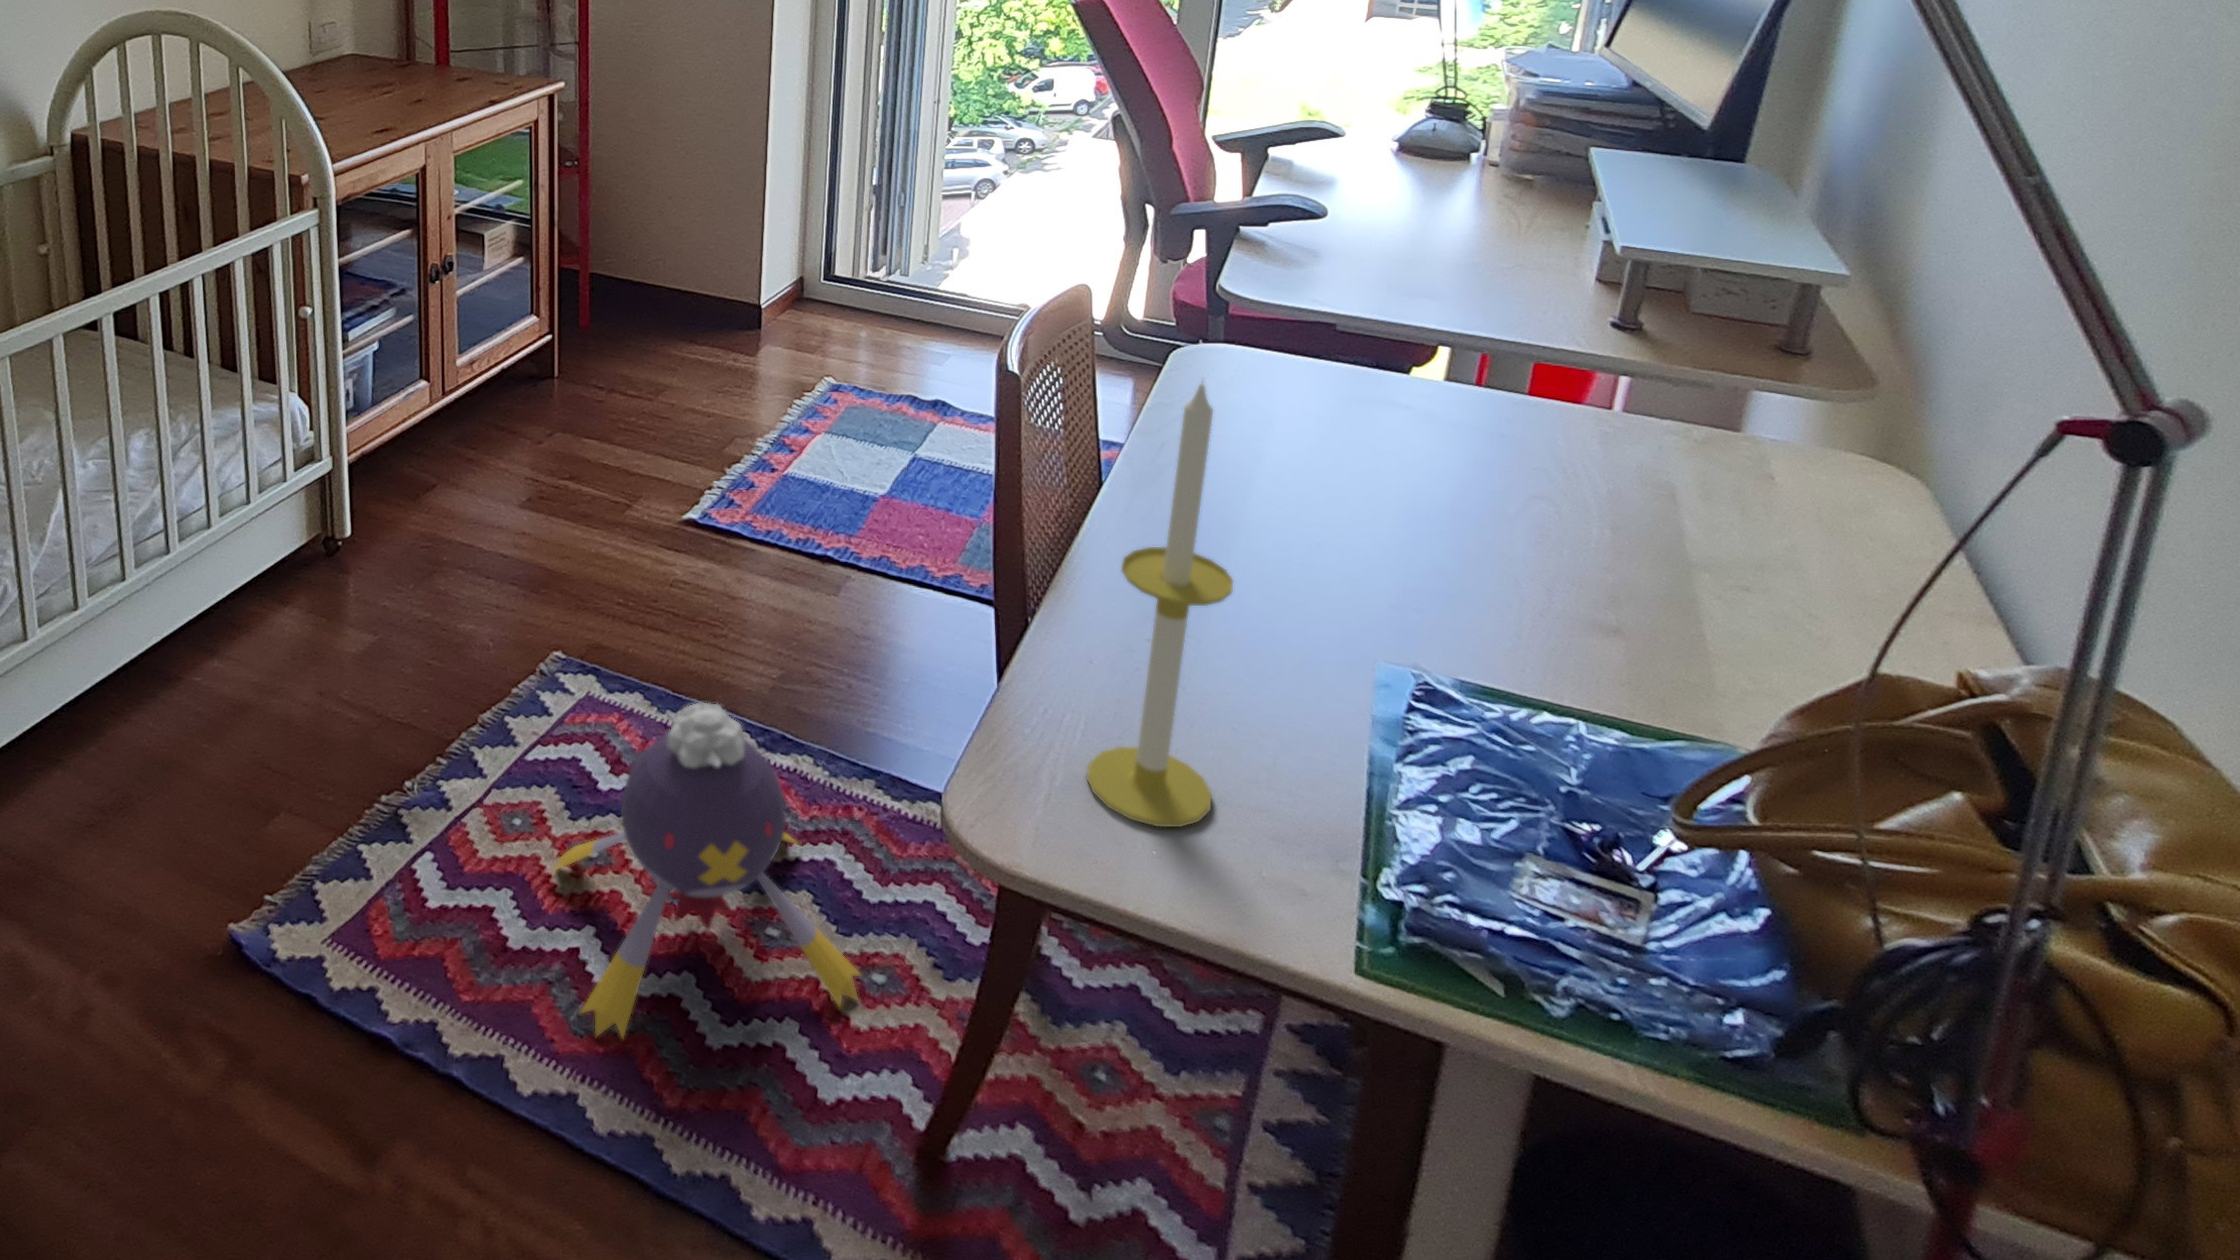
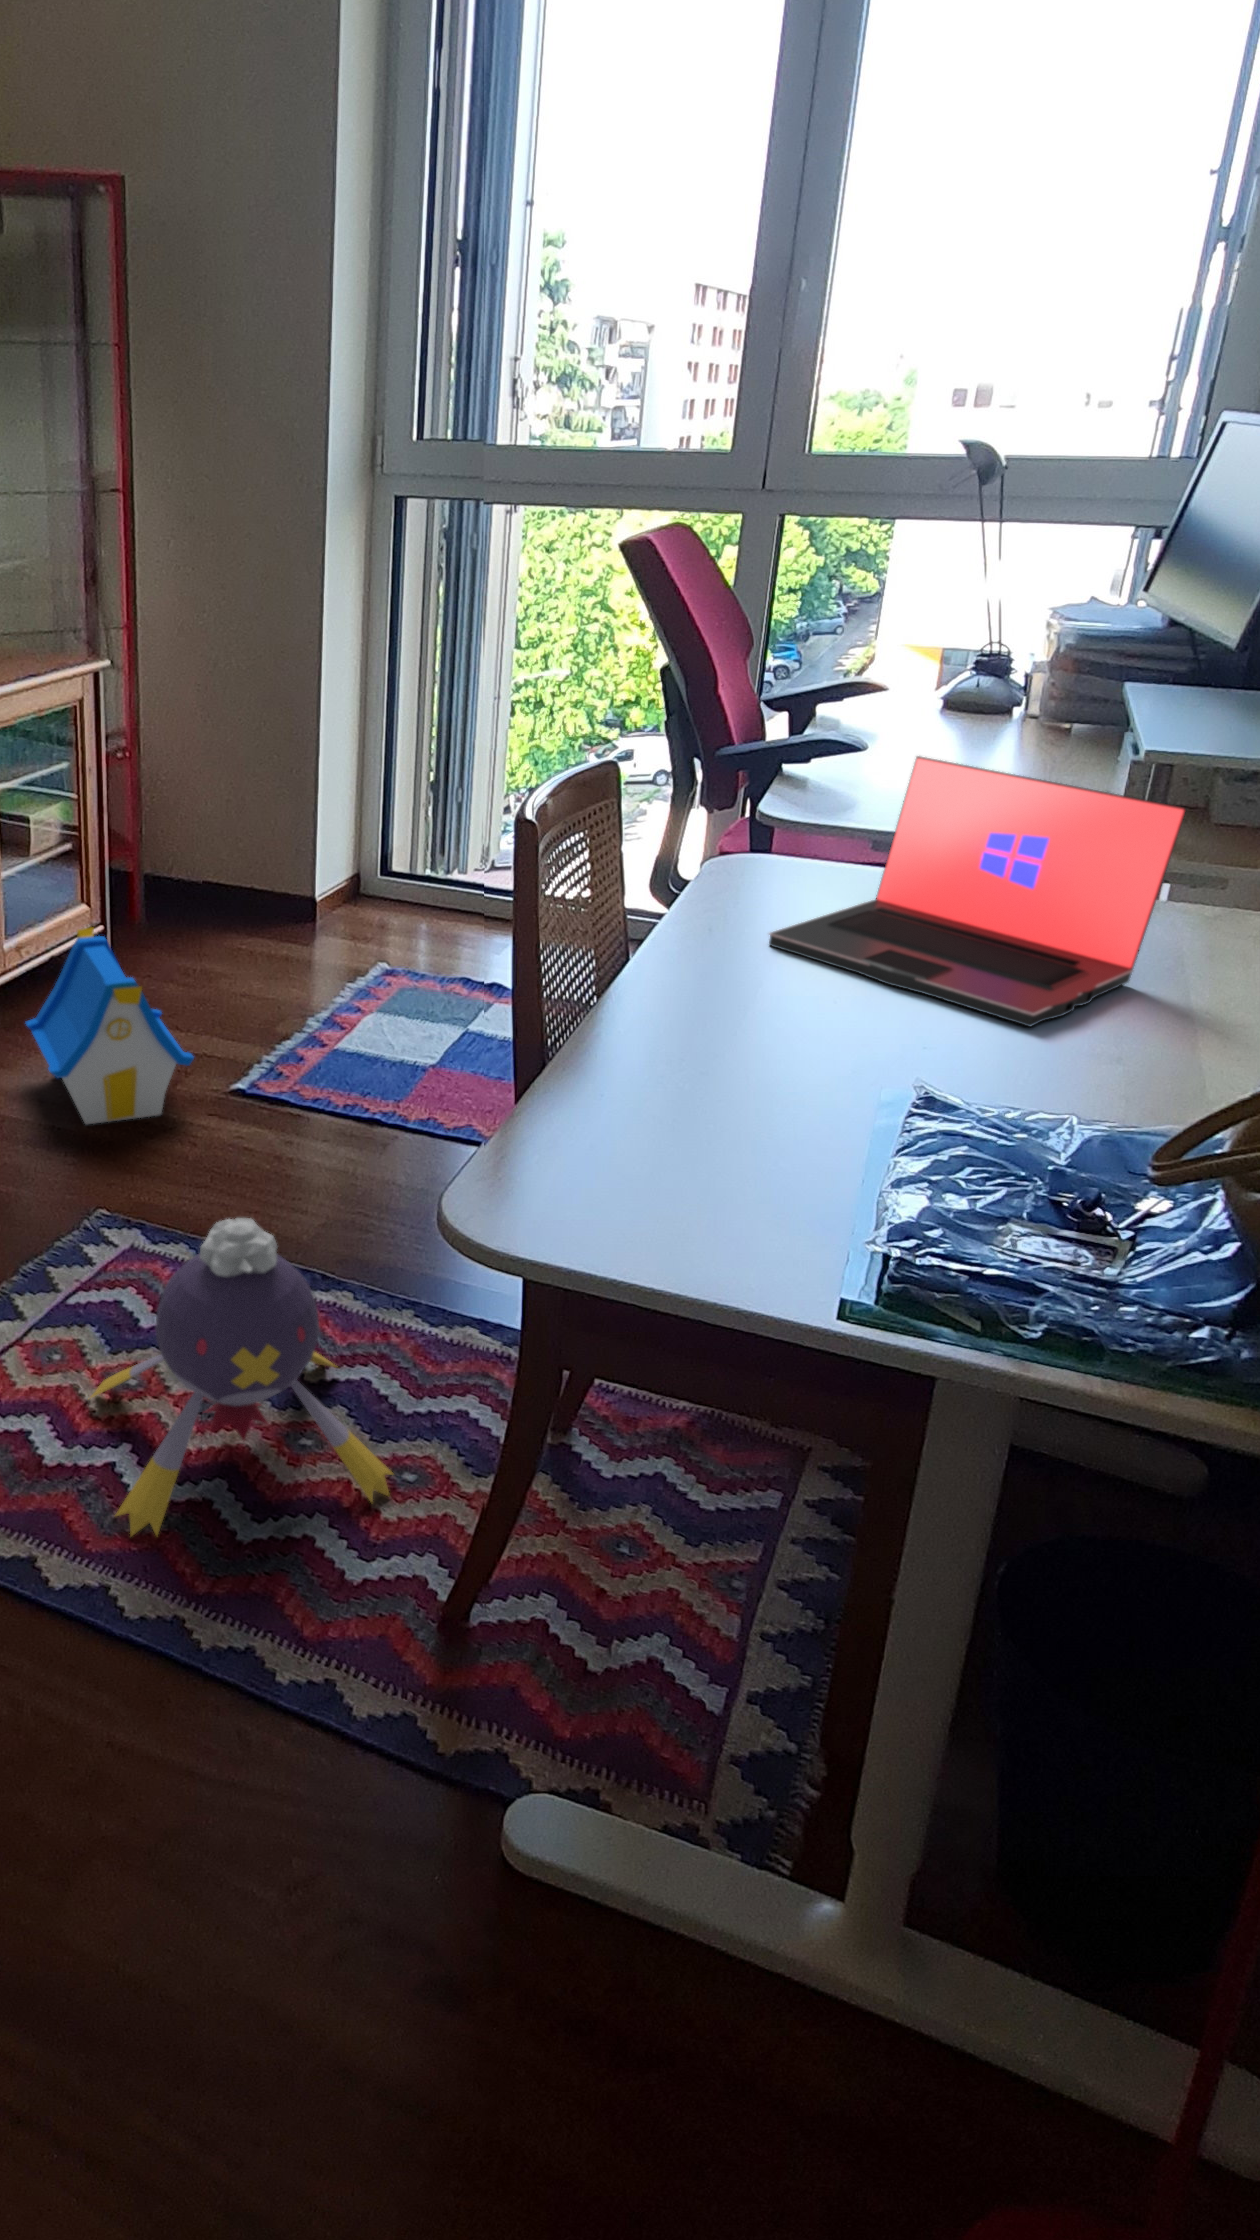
laptop: none [1245,277,1678,590] -> present [769,756,1186,1026]
toy house: none [480,347,648,550] -> present [26,927,194,1124]
candle: present [1087,384,1233,827] -> none [591,727,737,1204]

